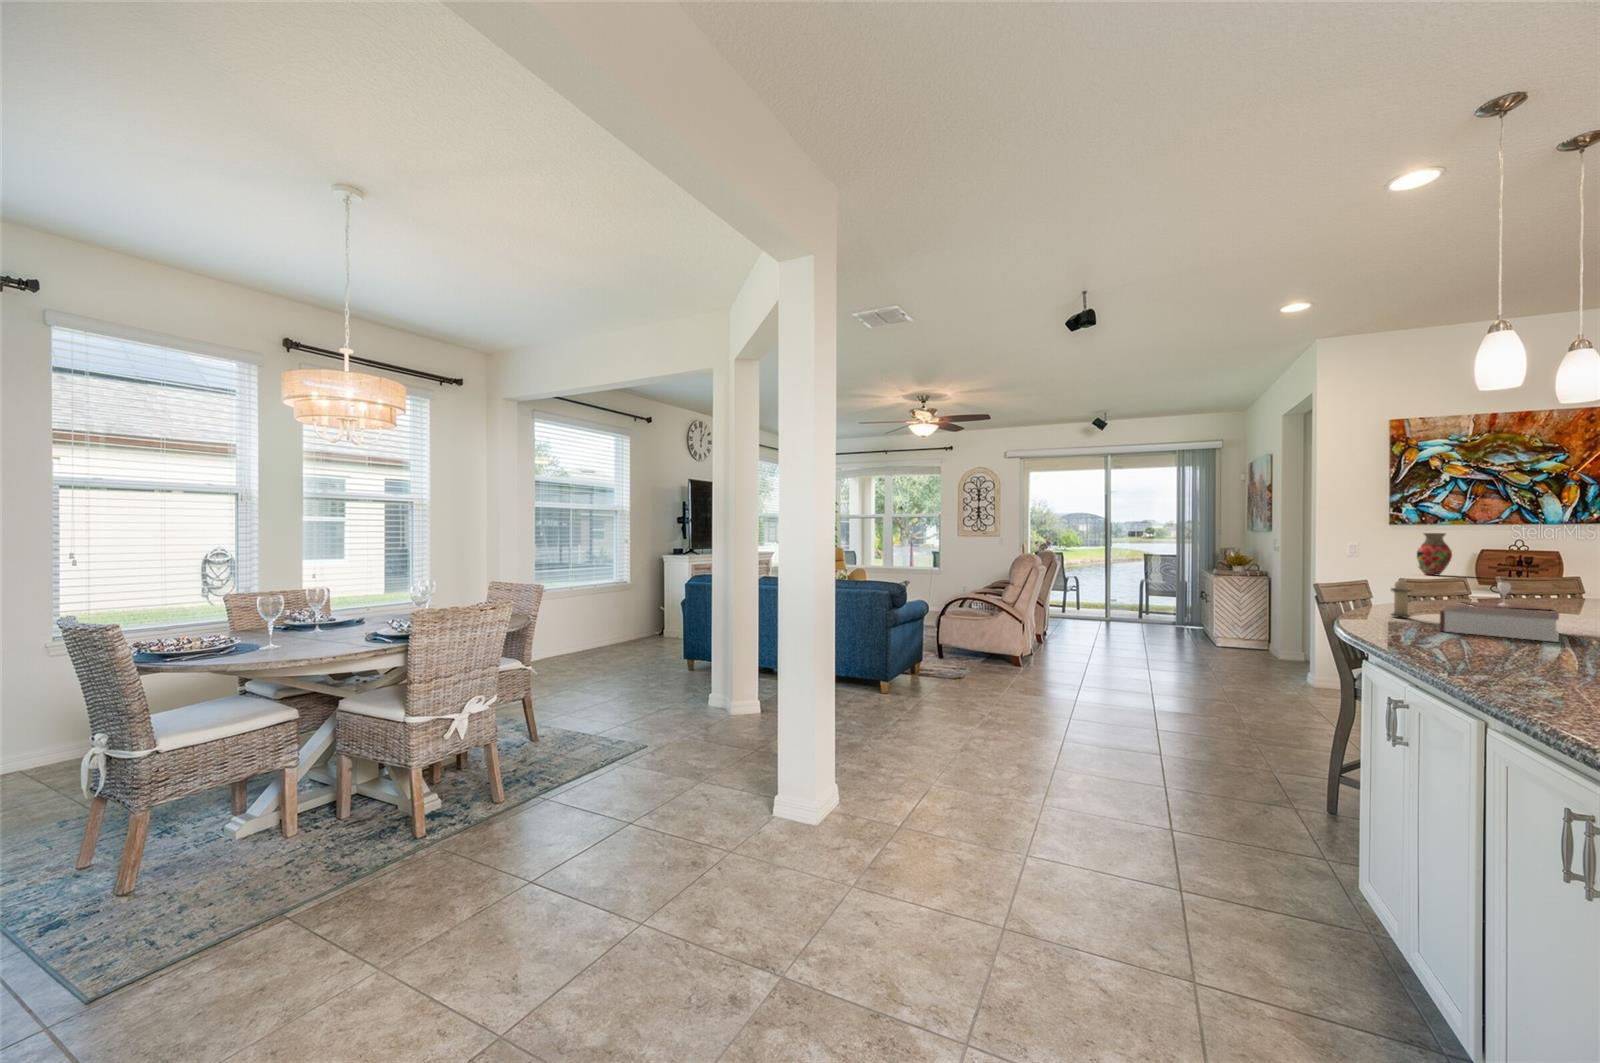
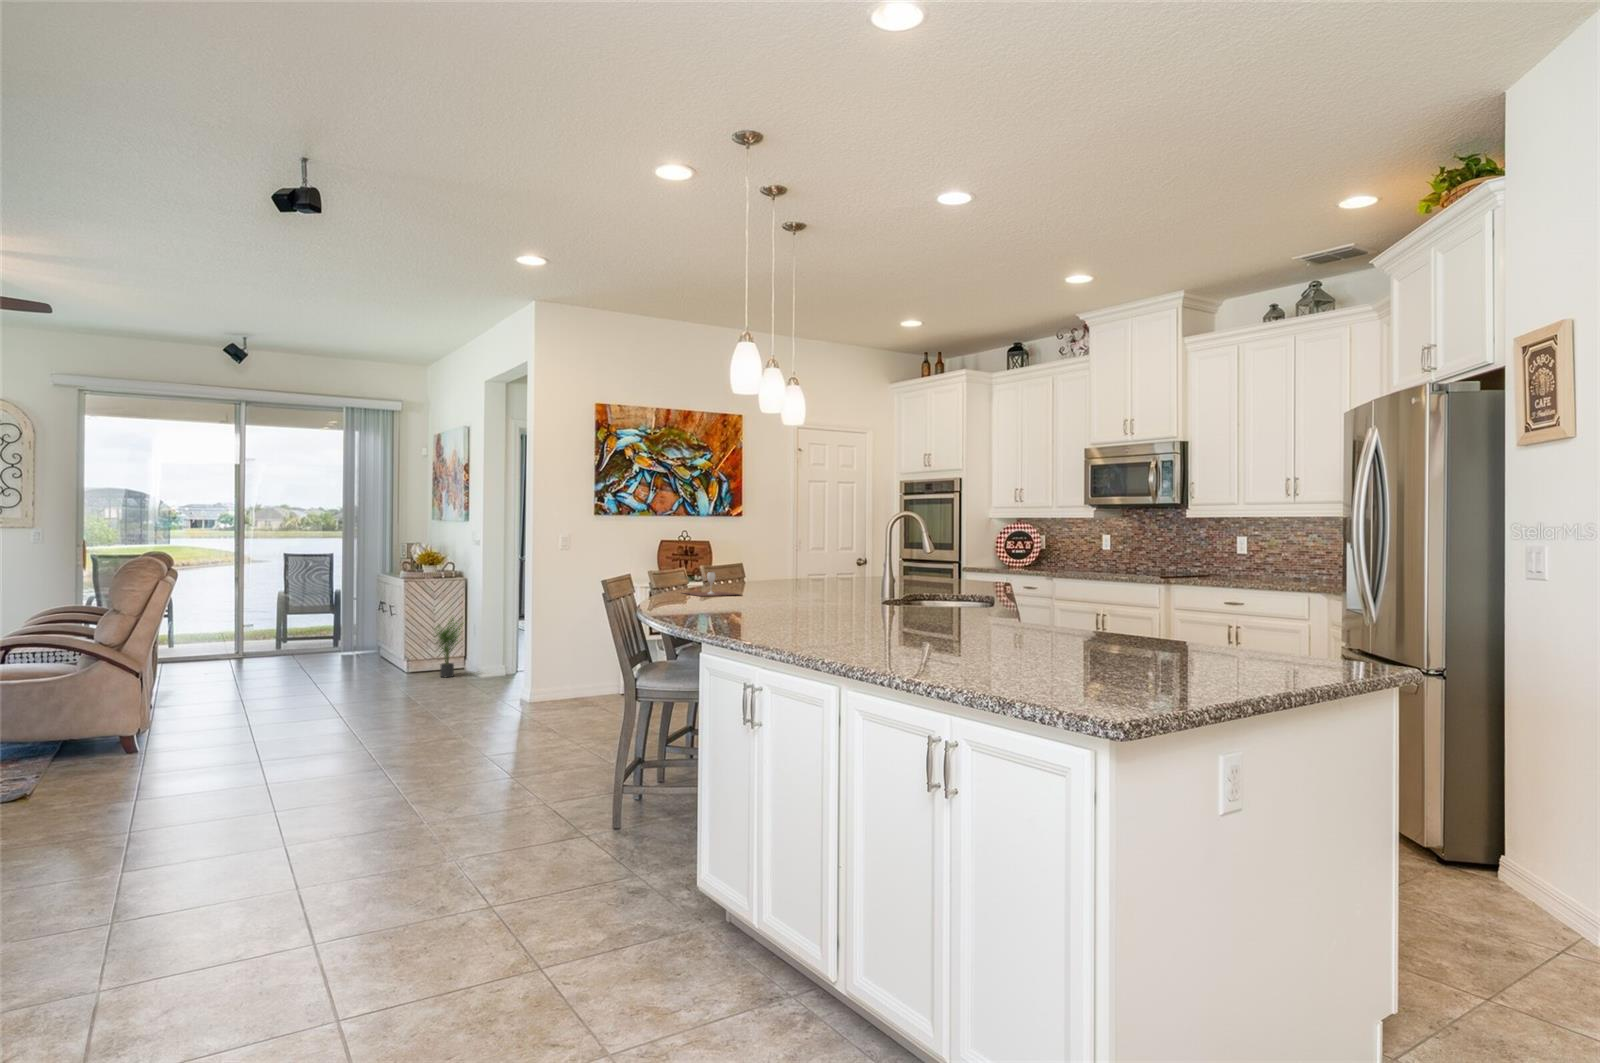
vase: present [1417,533,1452,575] -> none [611,524,640,568]
candle: present [1391,580,1411,617] -> none [659,571,679,612]
potted plant: none [1236,605,1272,654] -> present [436,618,462,677]
book: present [1440,605,1559,642] -> none [705,595,781,621]

